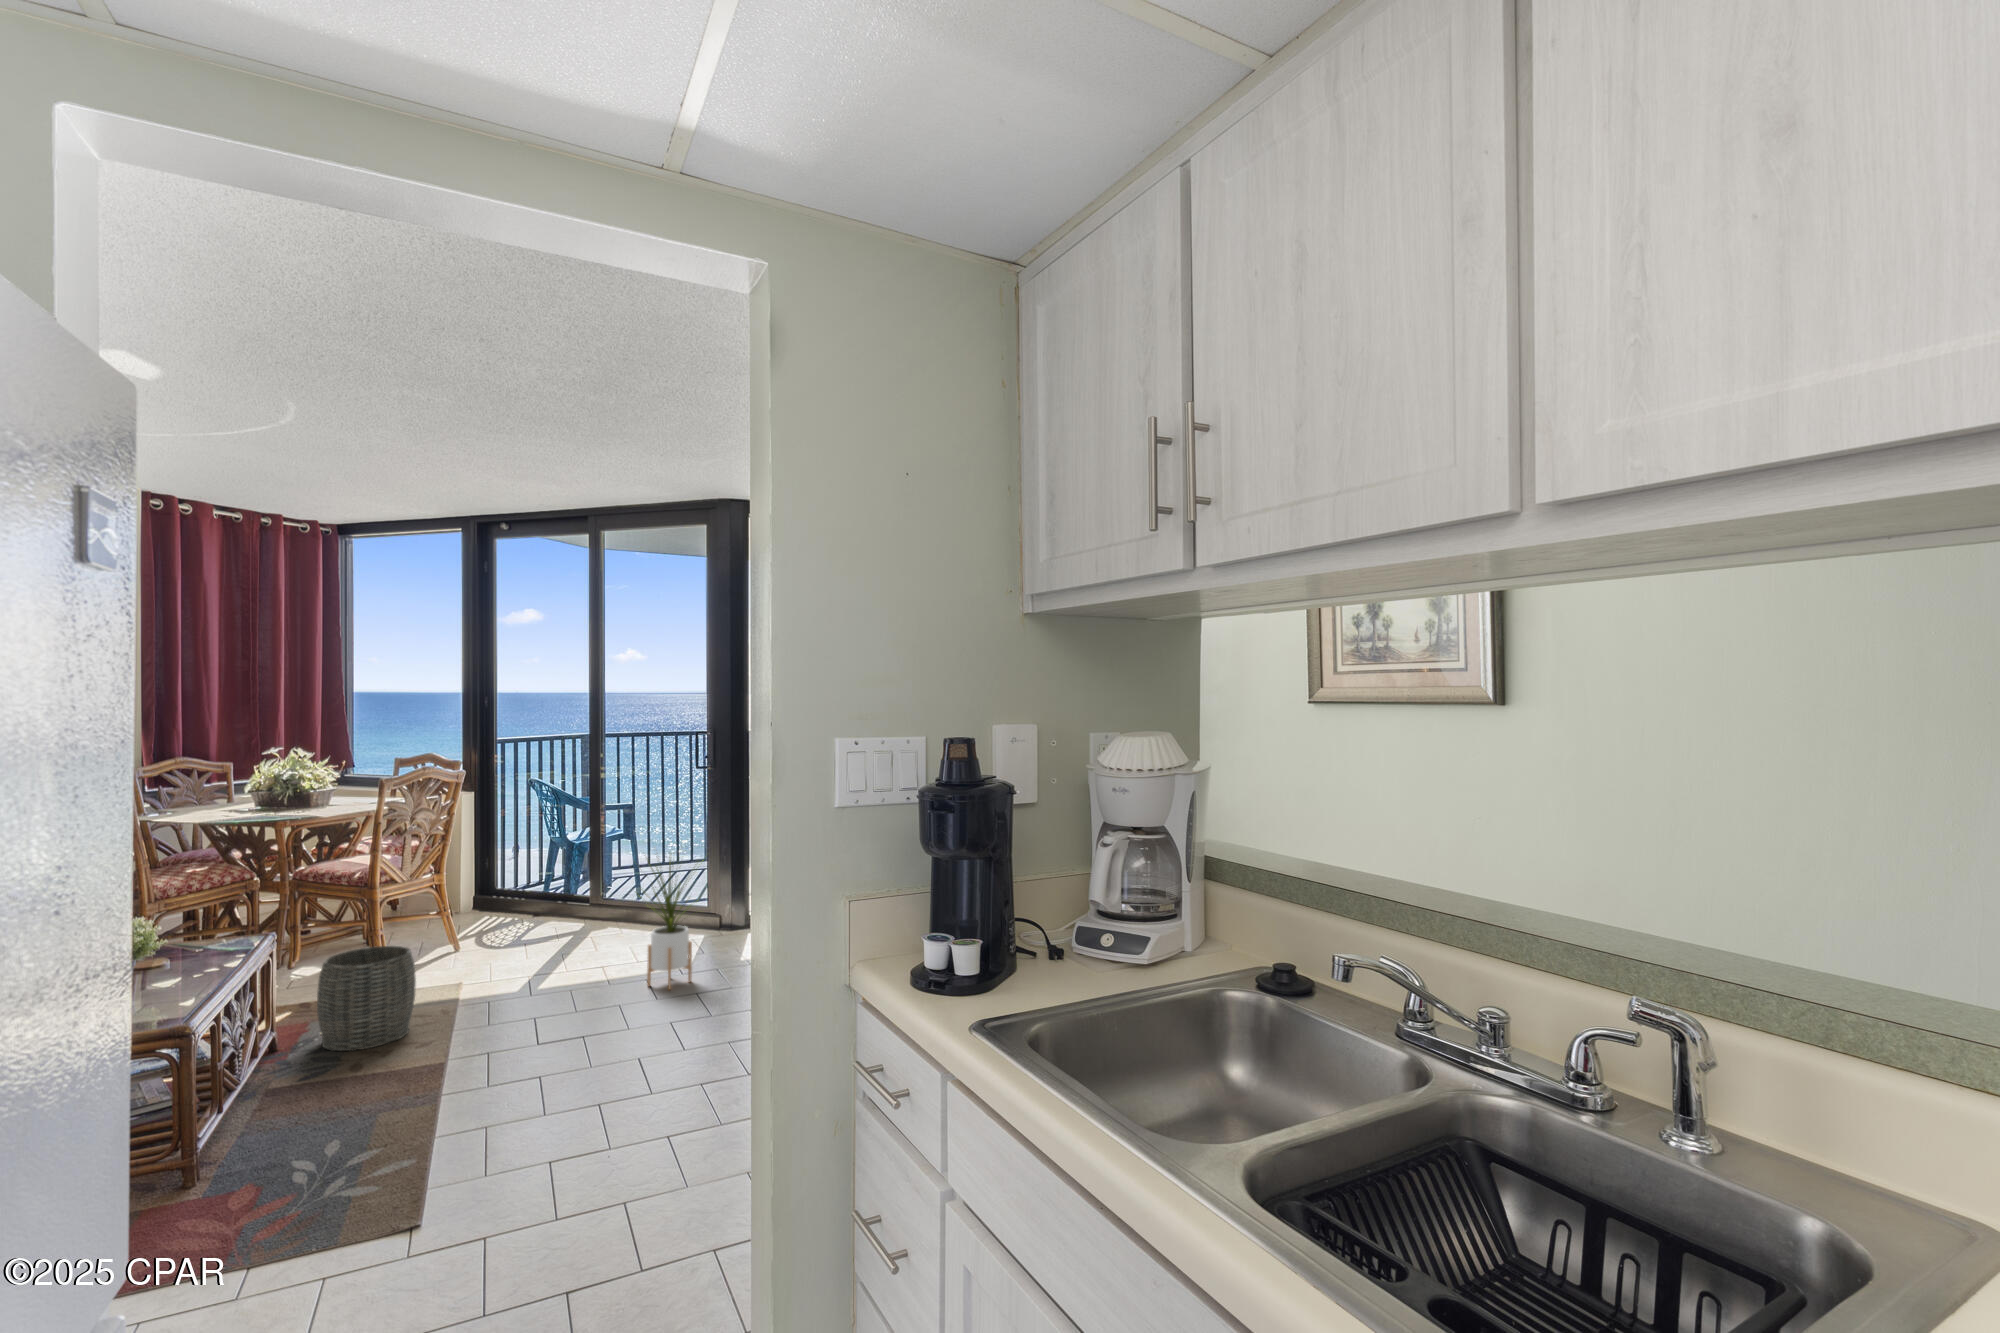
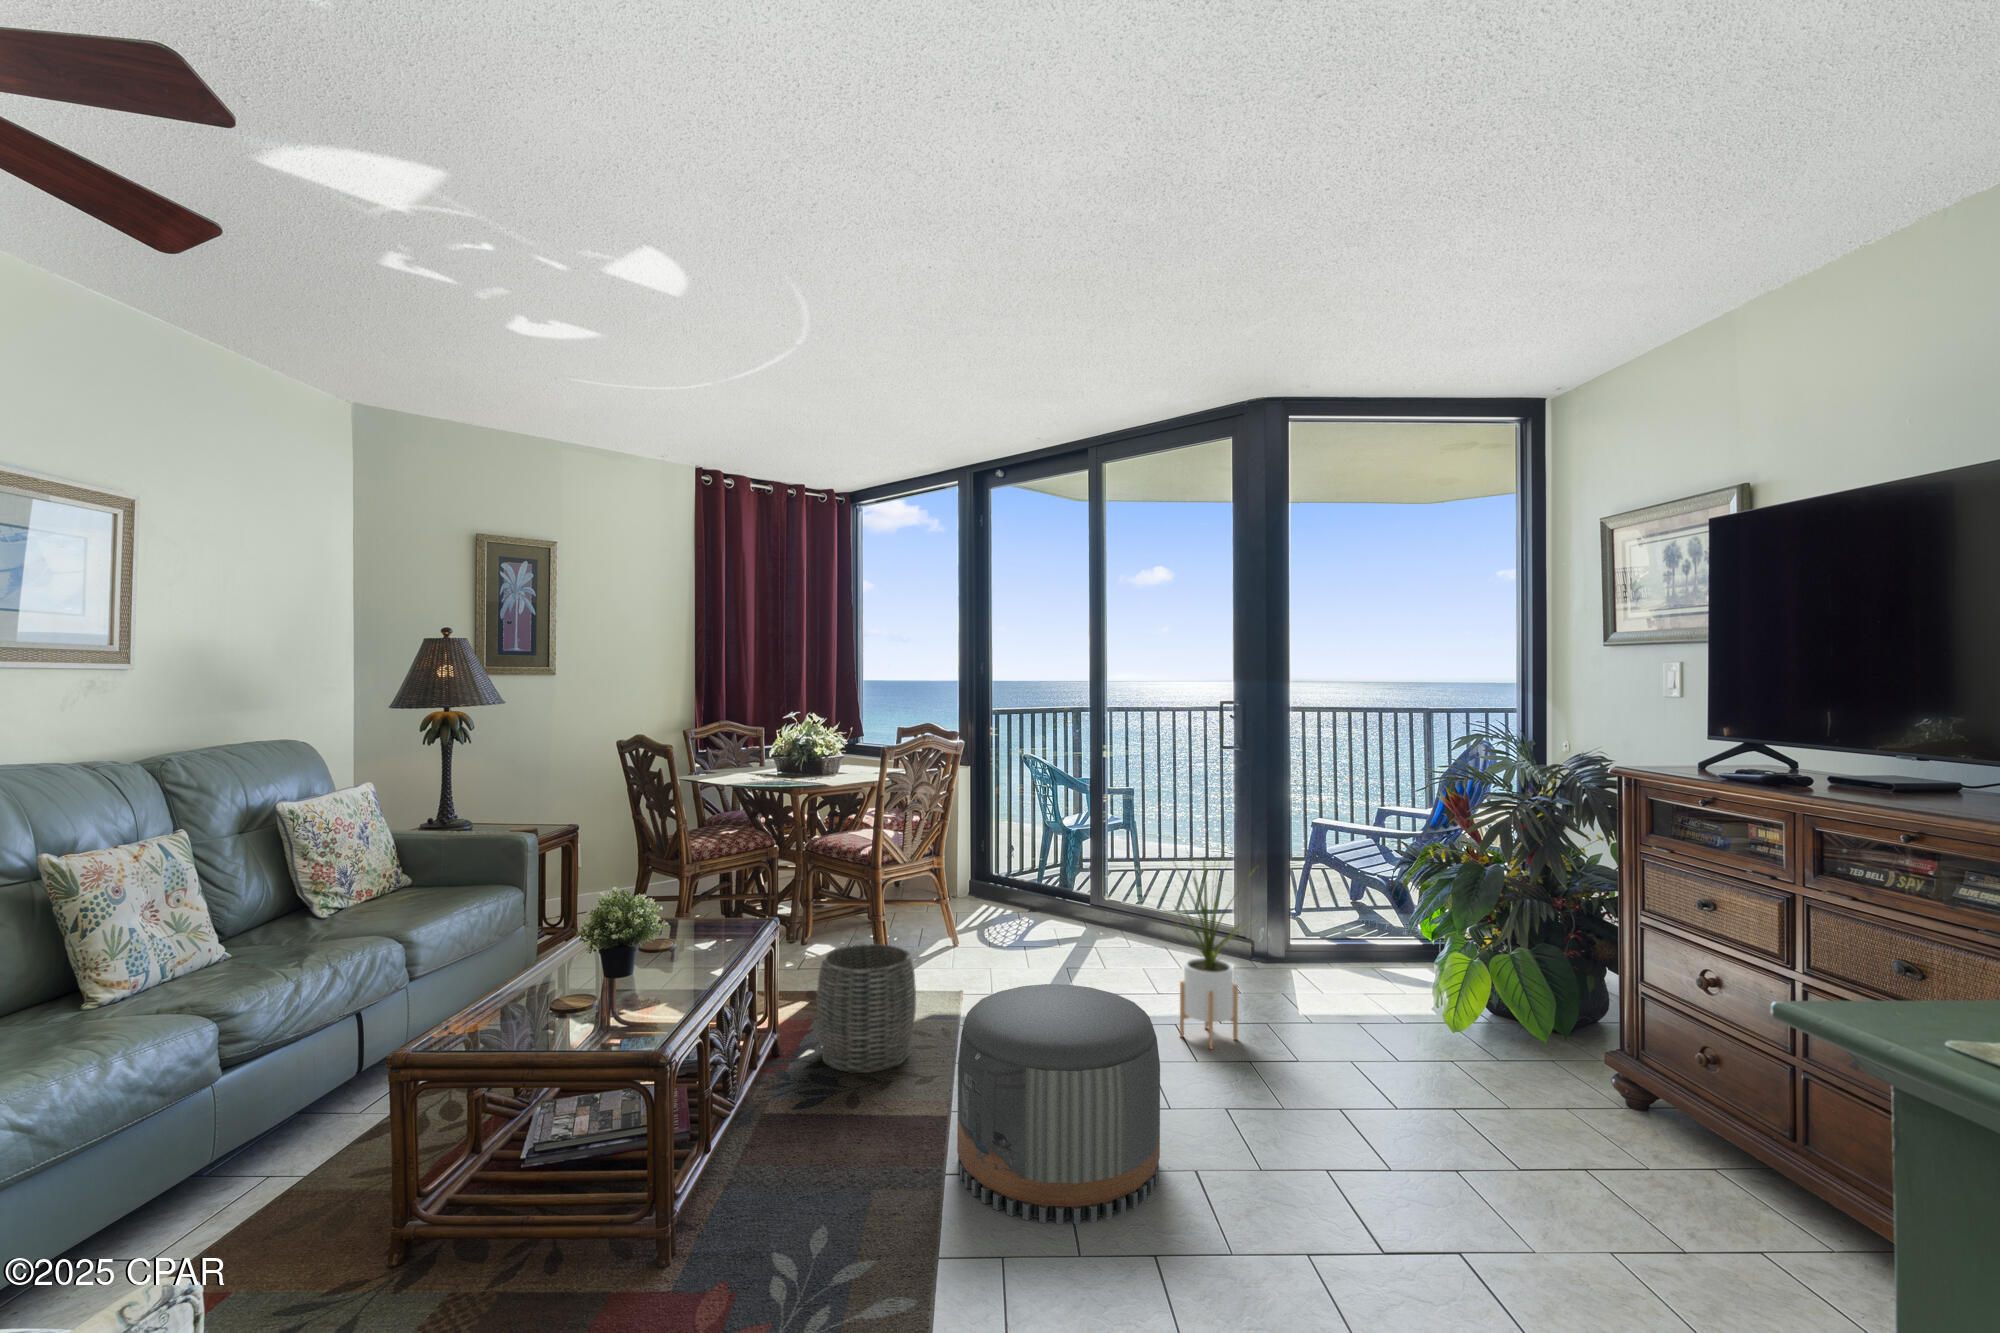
pouf: none [452,948,611,1104] -> present [957,984,1160,1224]

